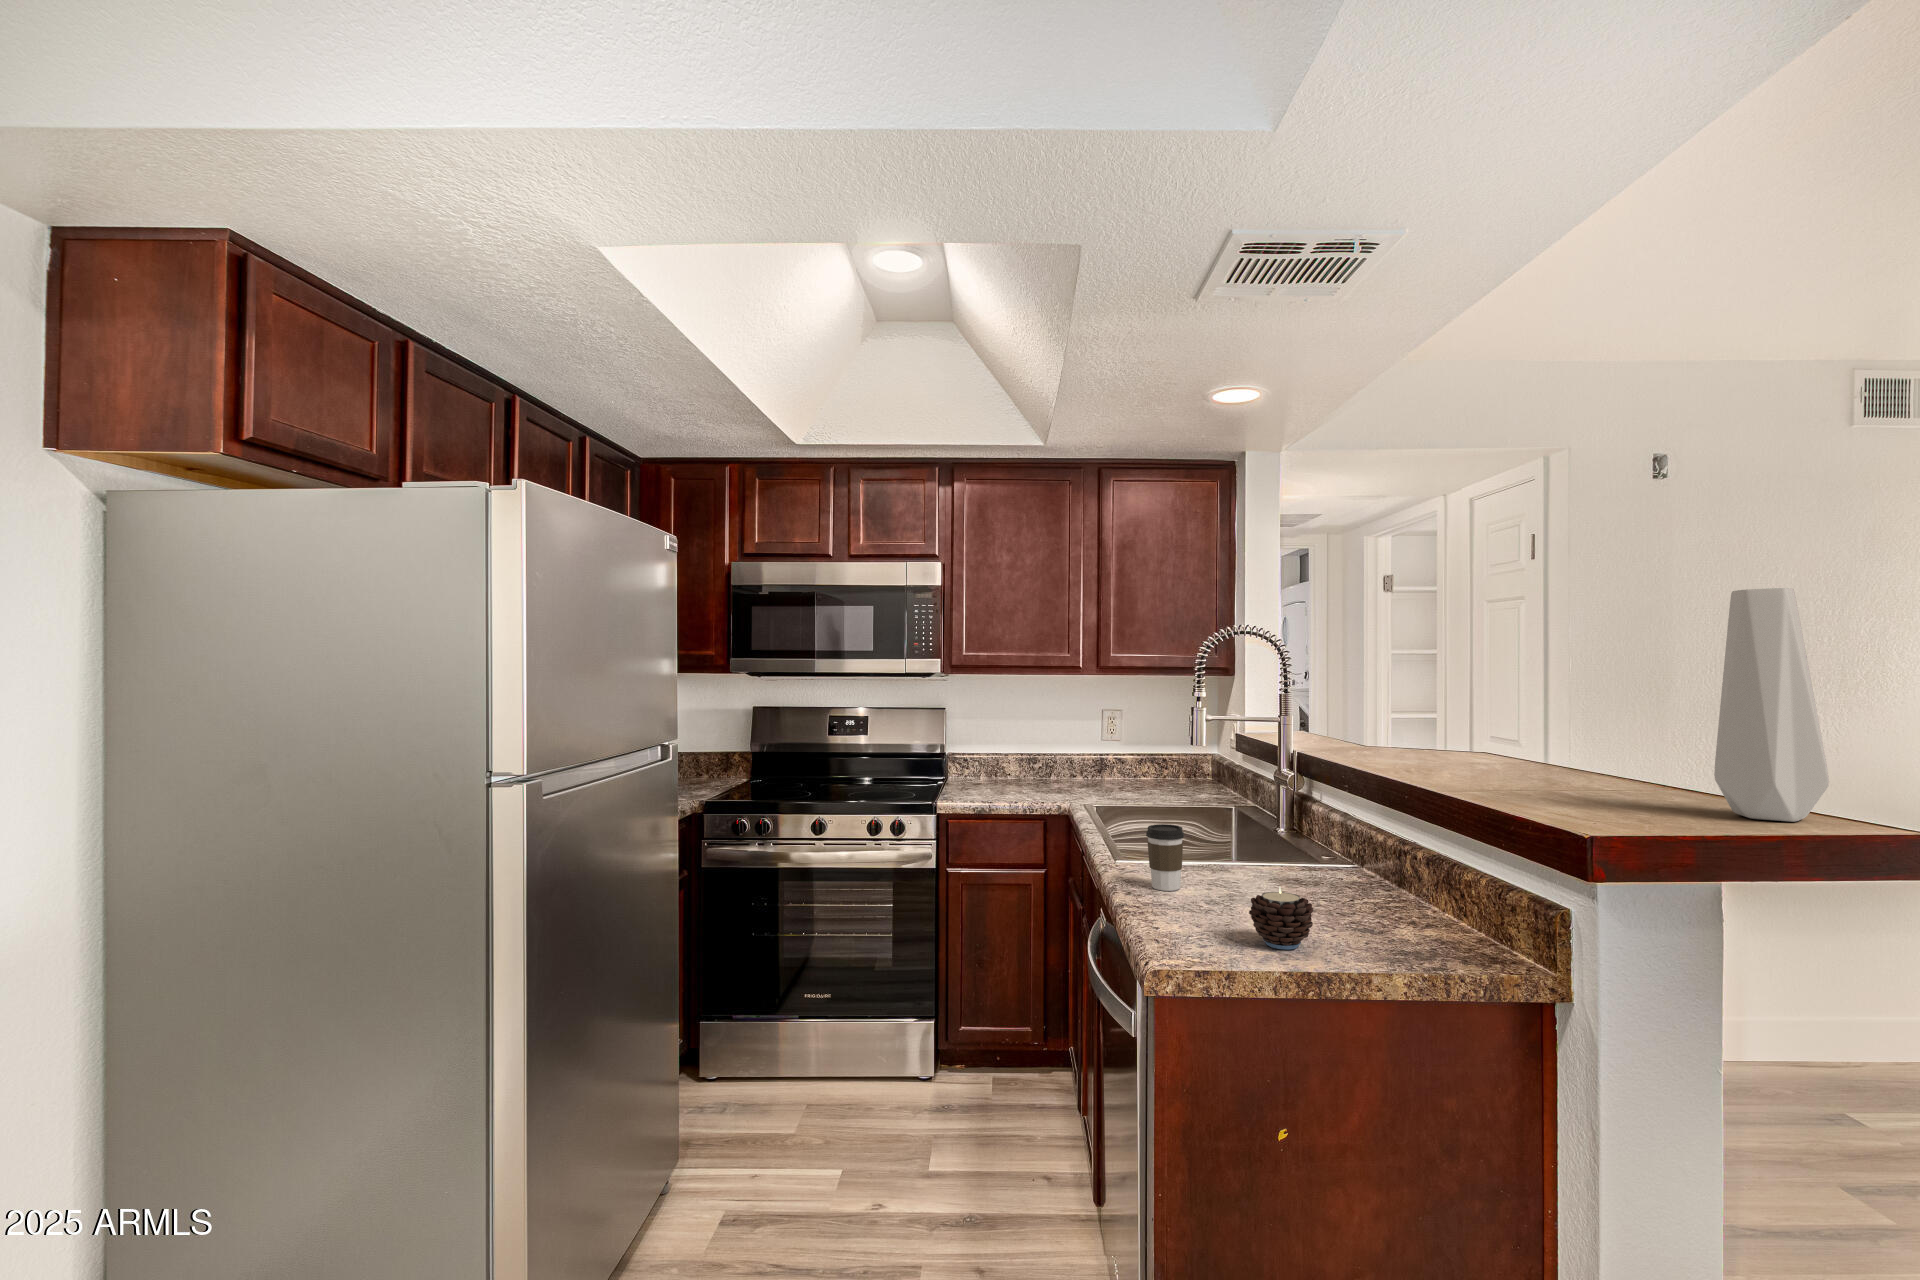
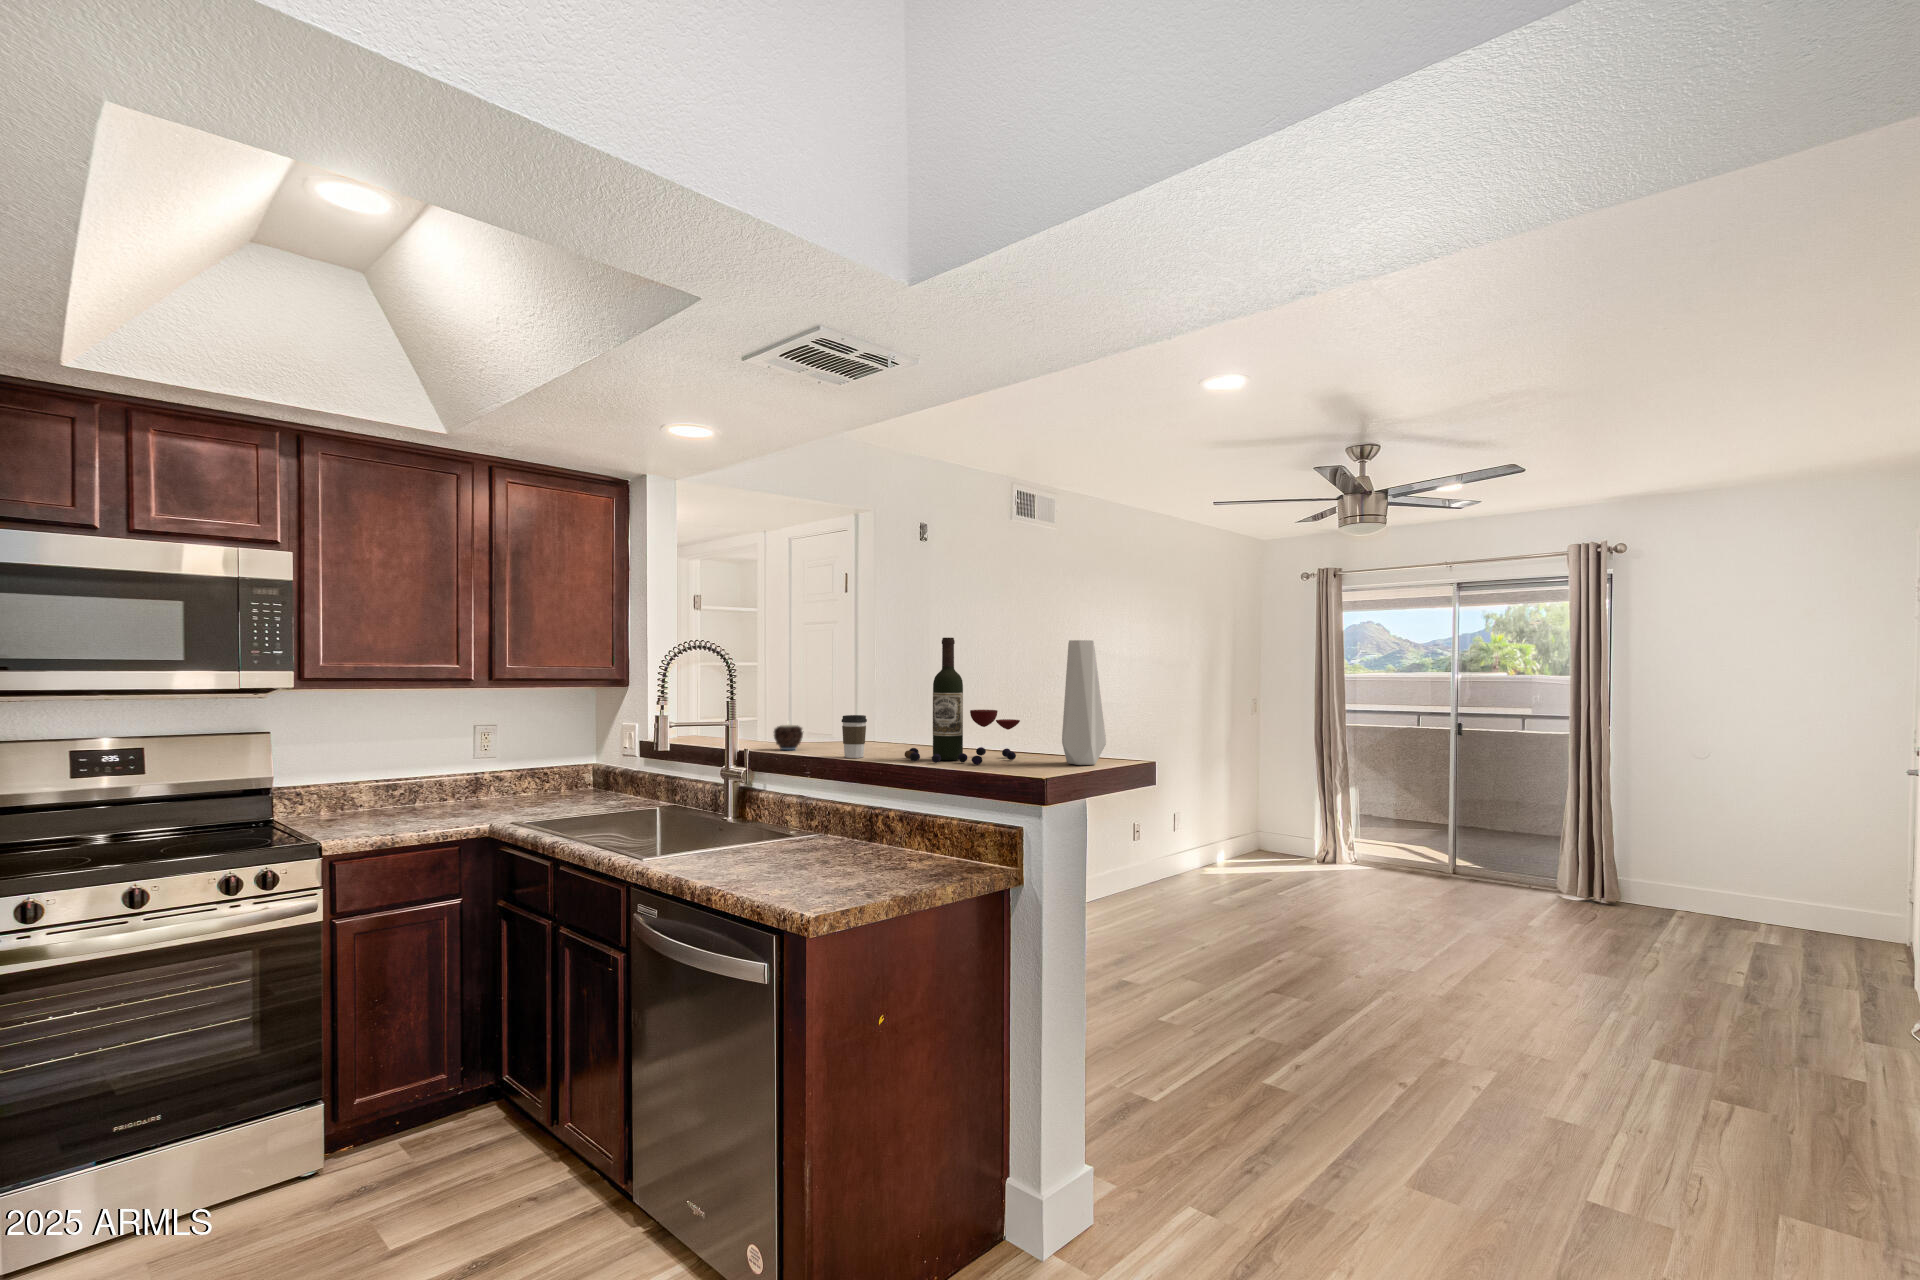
wine bottle: none [1451,599,1654,805] -> present [905,638,1020,765]
coffee cup: present [1146,824,1184,891] -> present [841,715,867,758]
candle: present [1249,888,1313,950] -> present [774,725,803,750]

